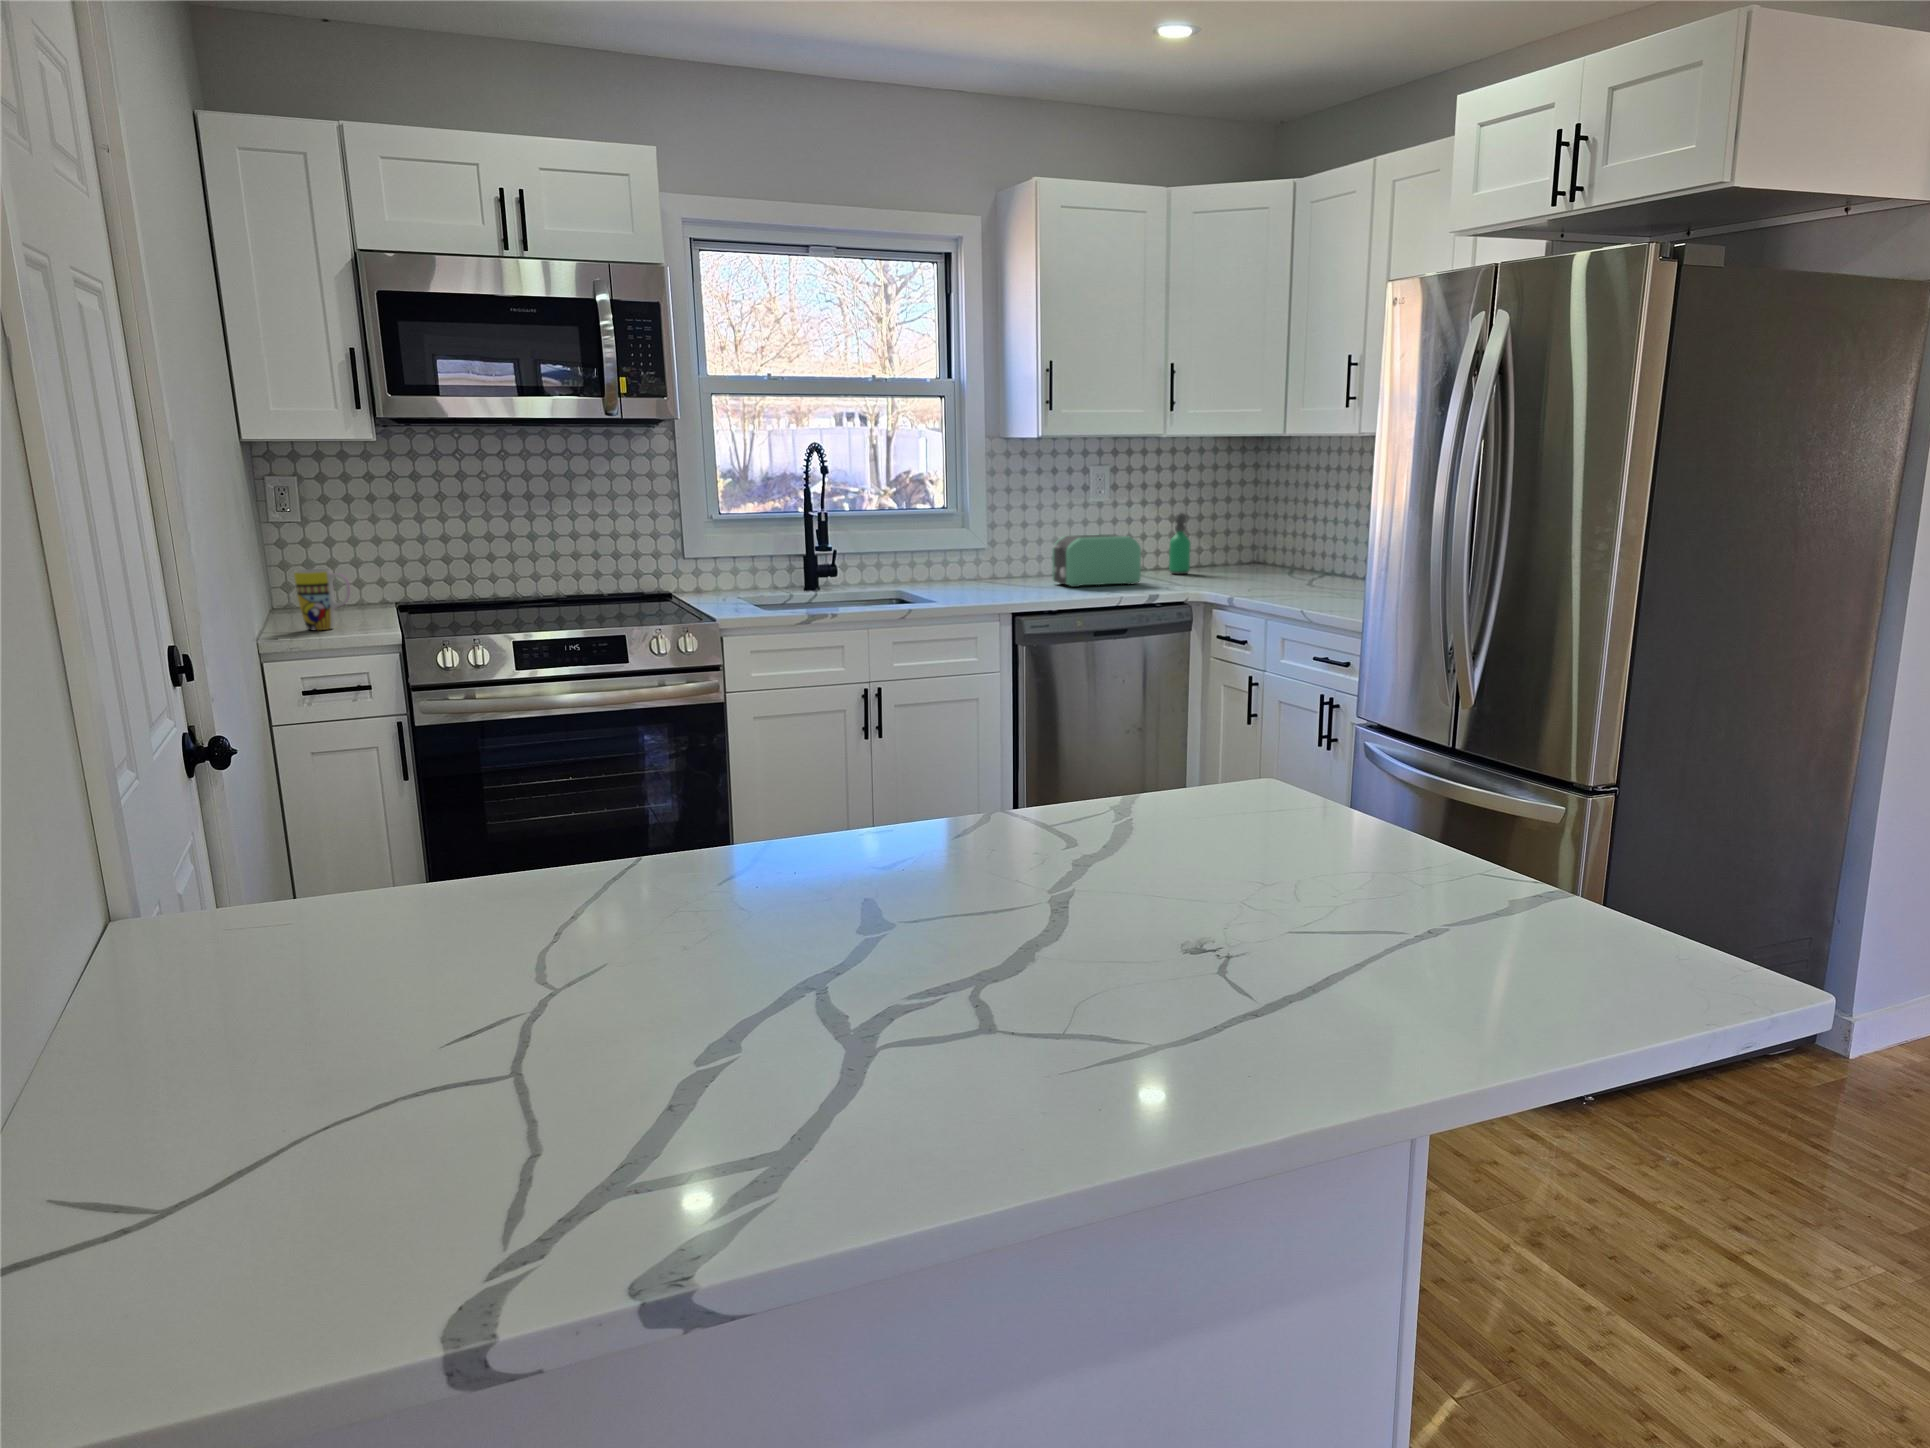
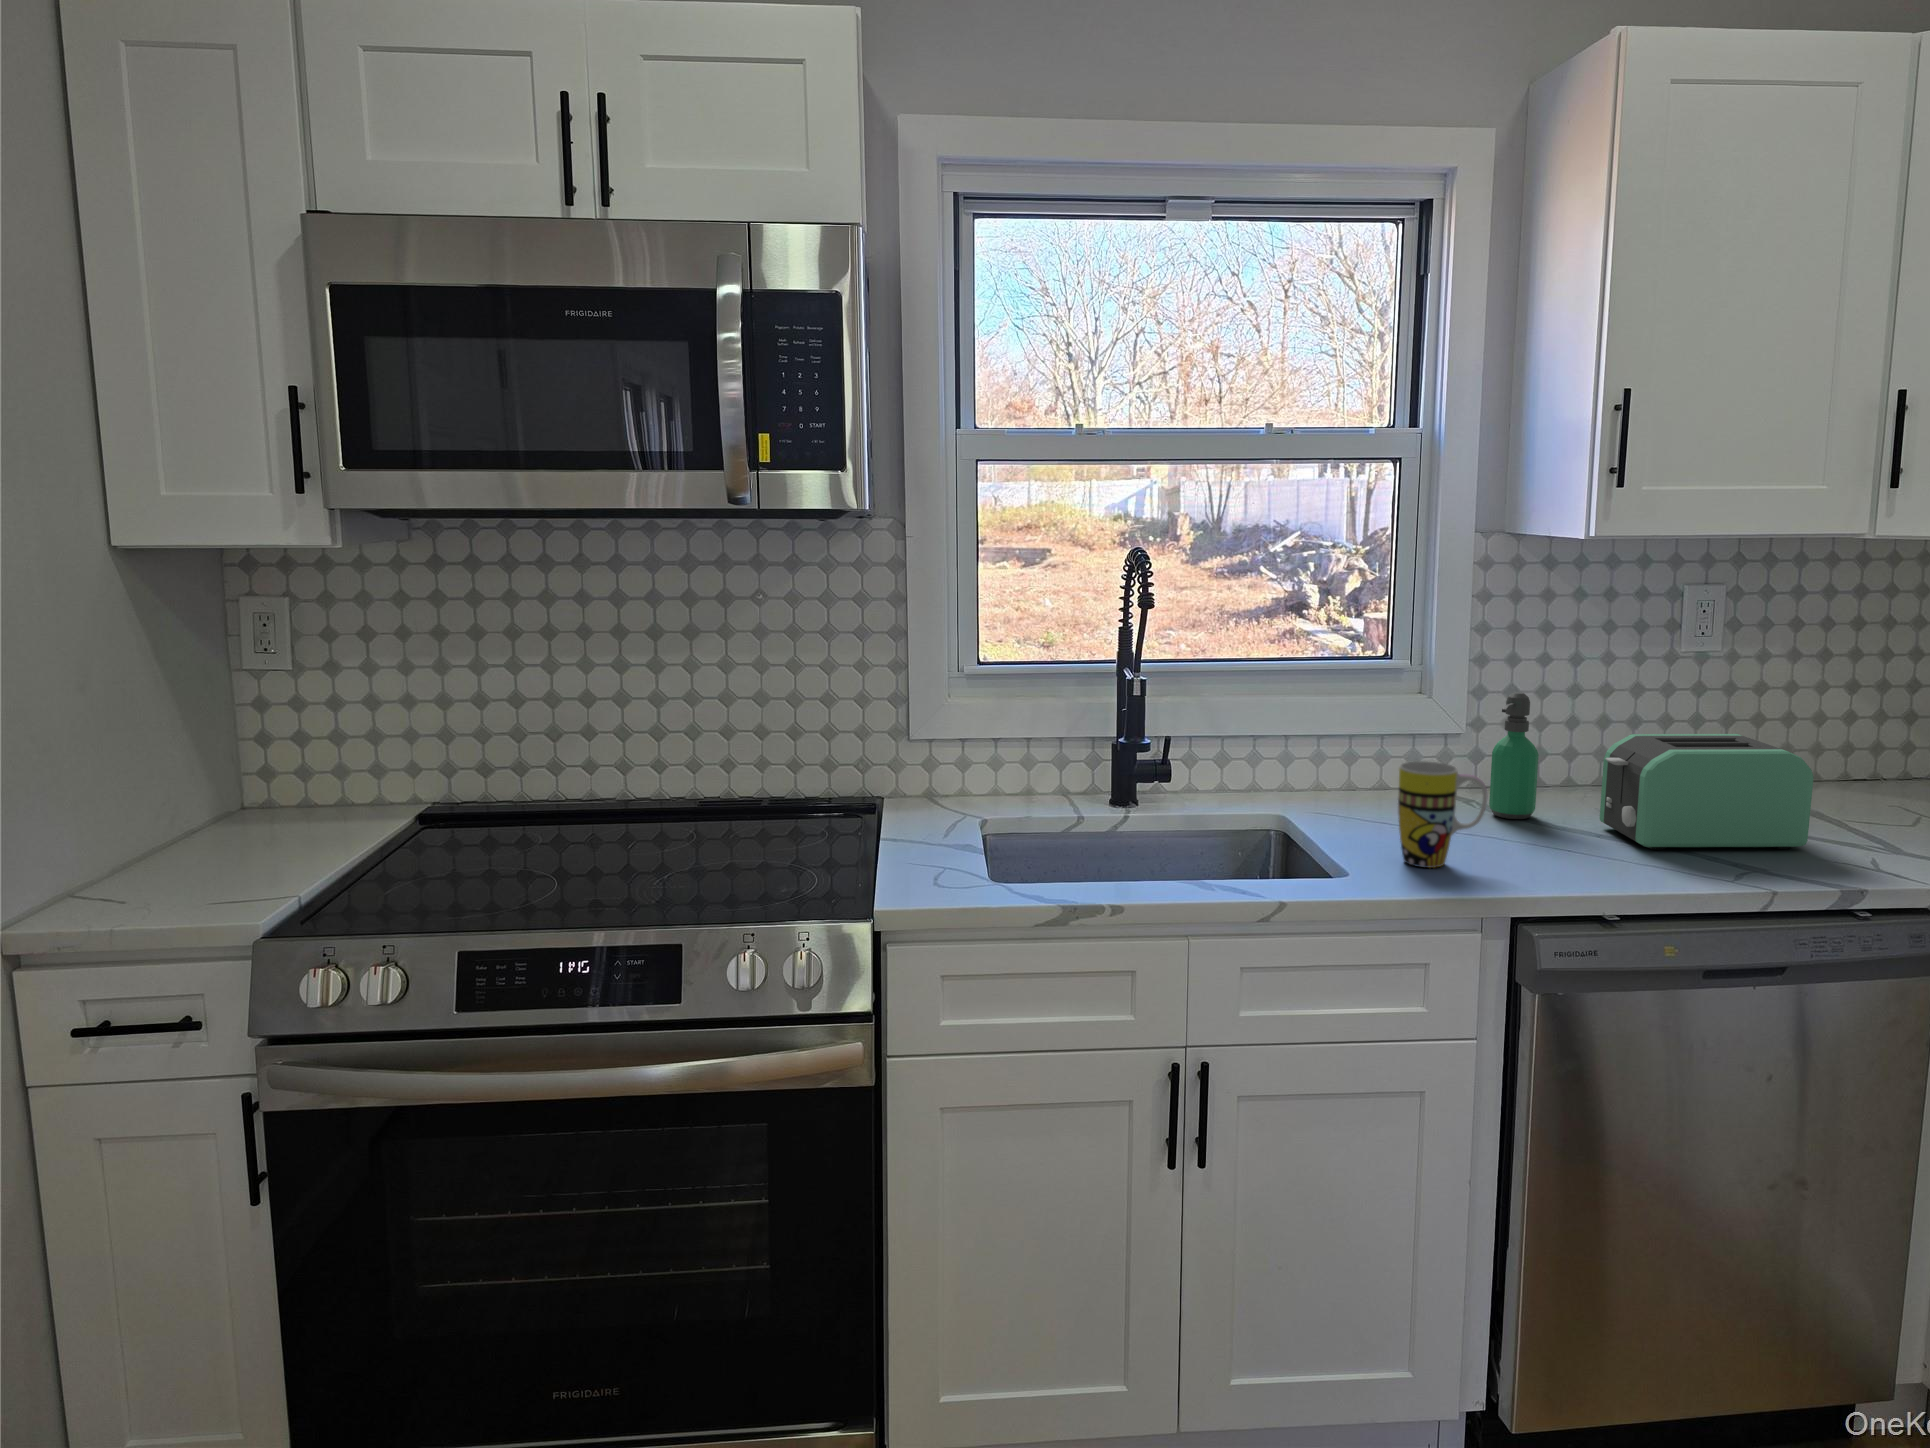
soap dispenser: present [1169,513,1191,574] -> present [1489,692,1539,819]
mug: present [294,569,350,630] -> present [1398,761,1487,868]

